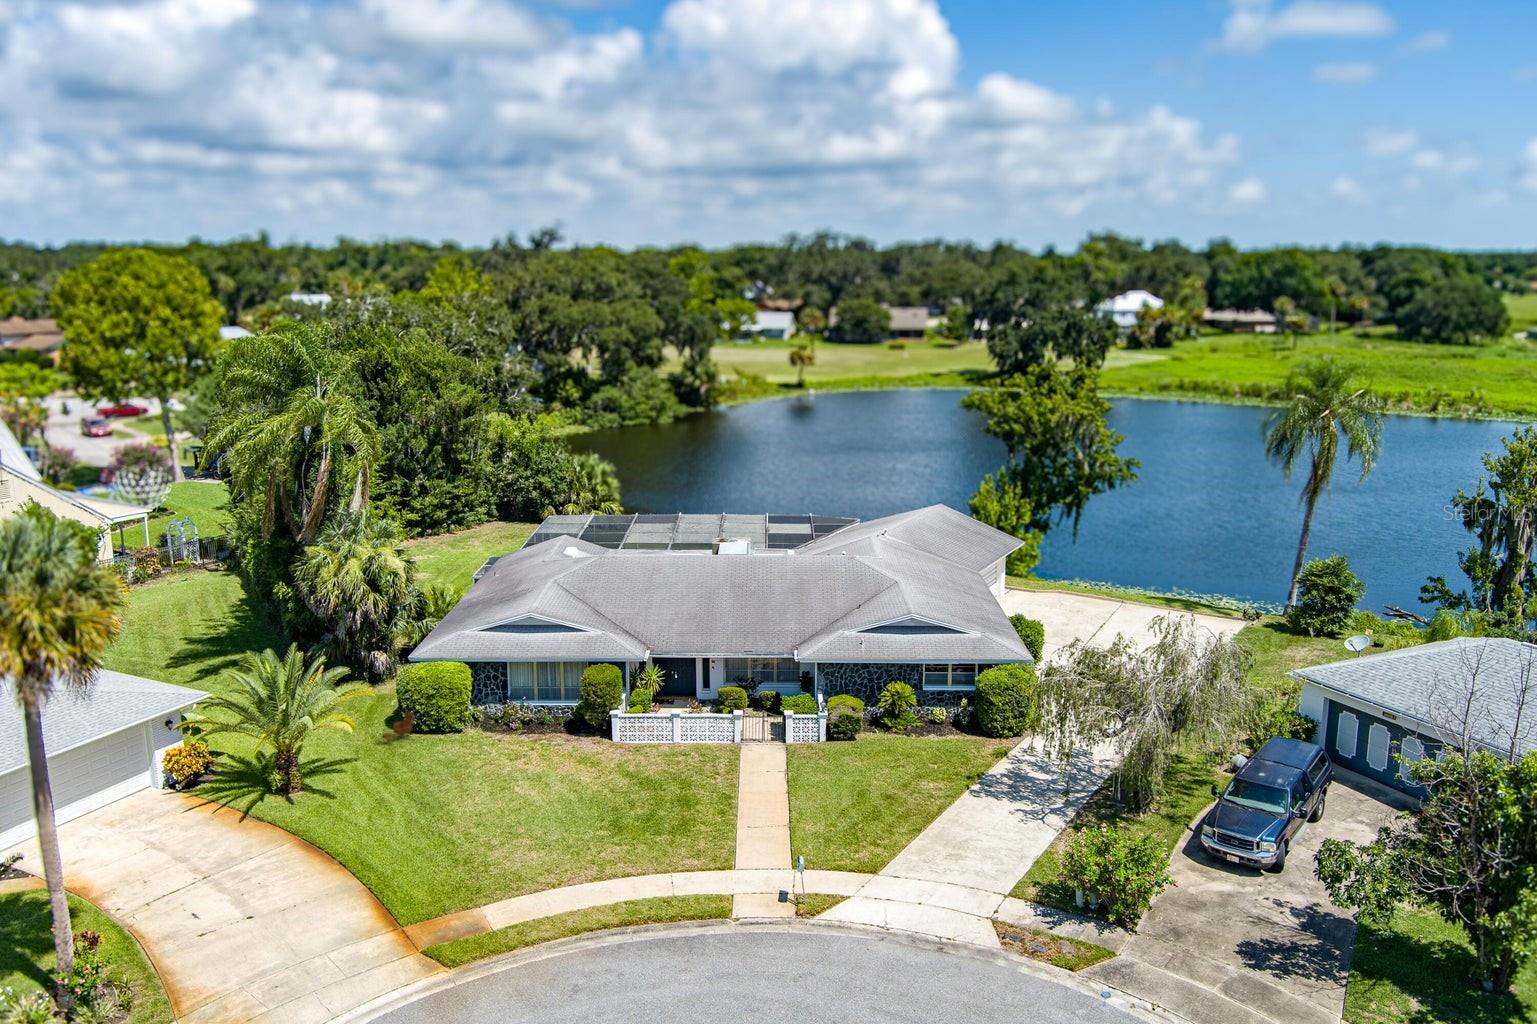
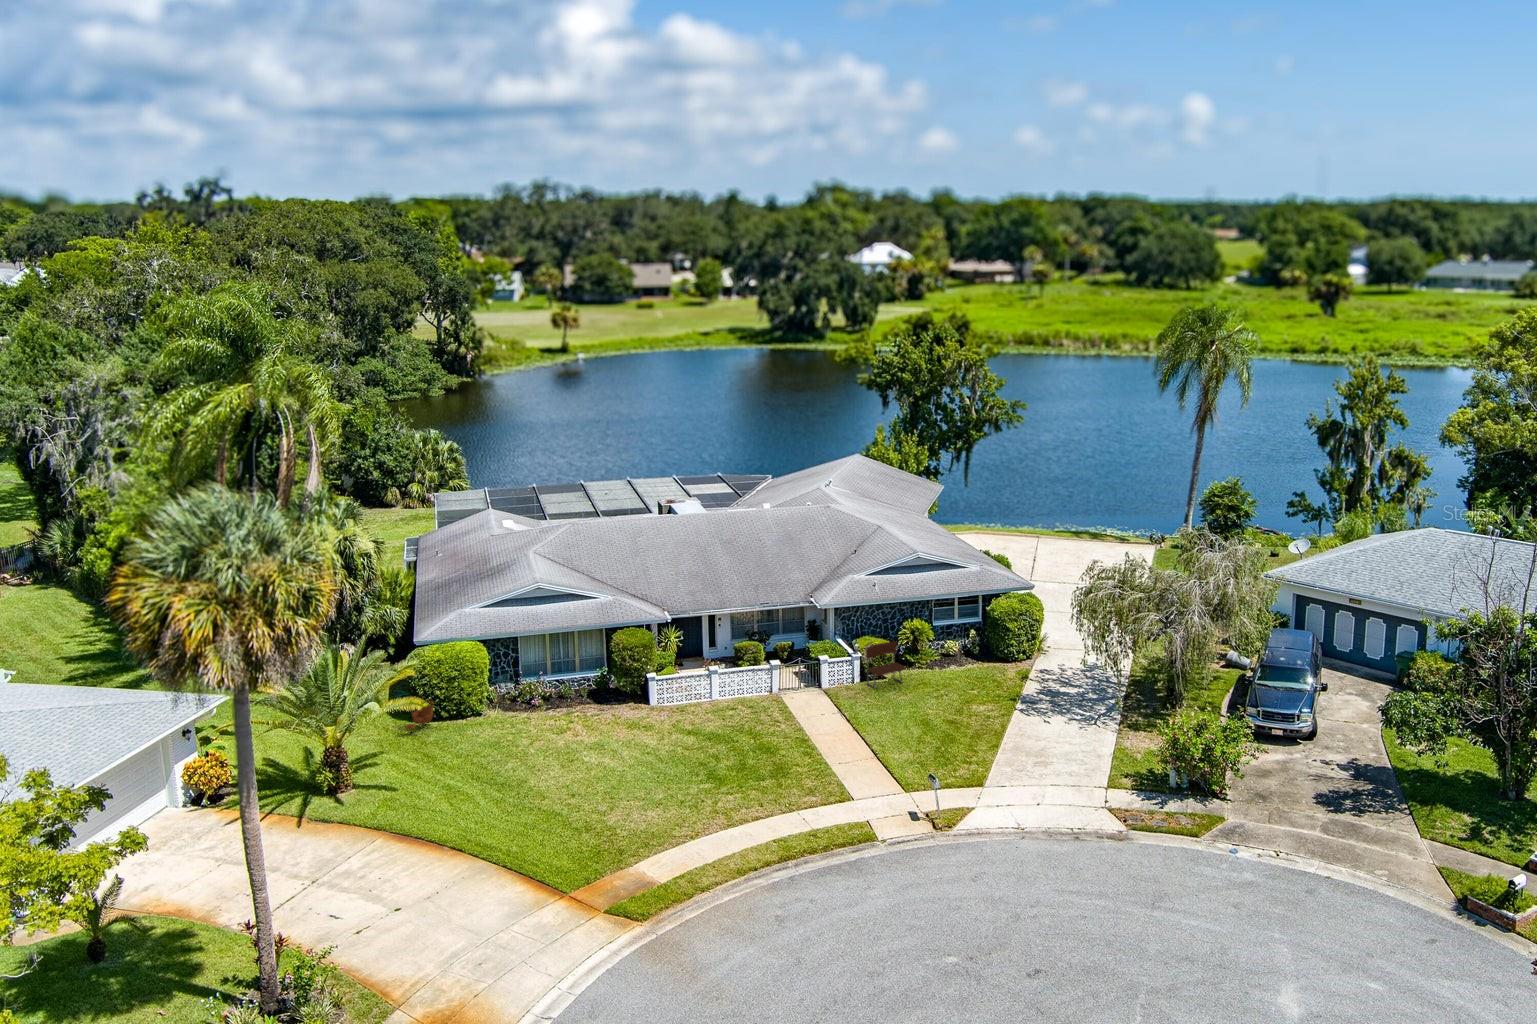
bench: none [833,705,873,751] -> present [866,641,906,689]

